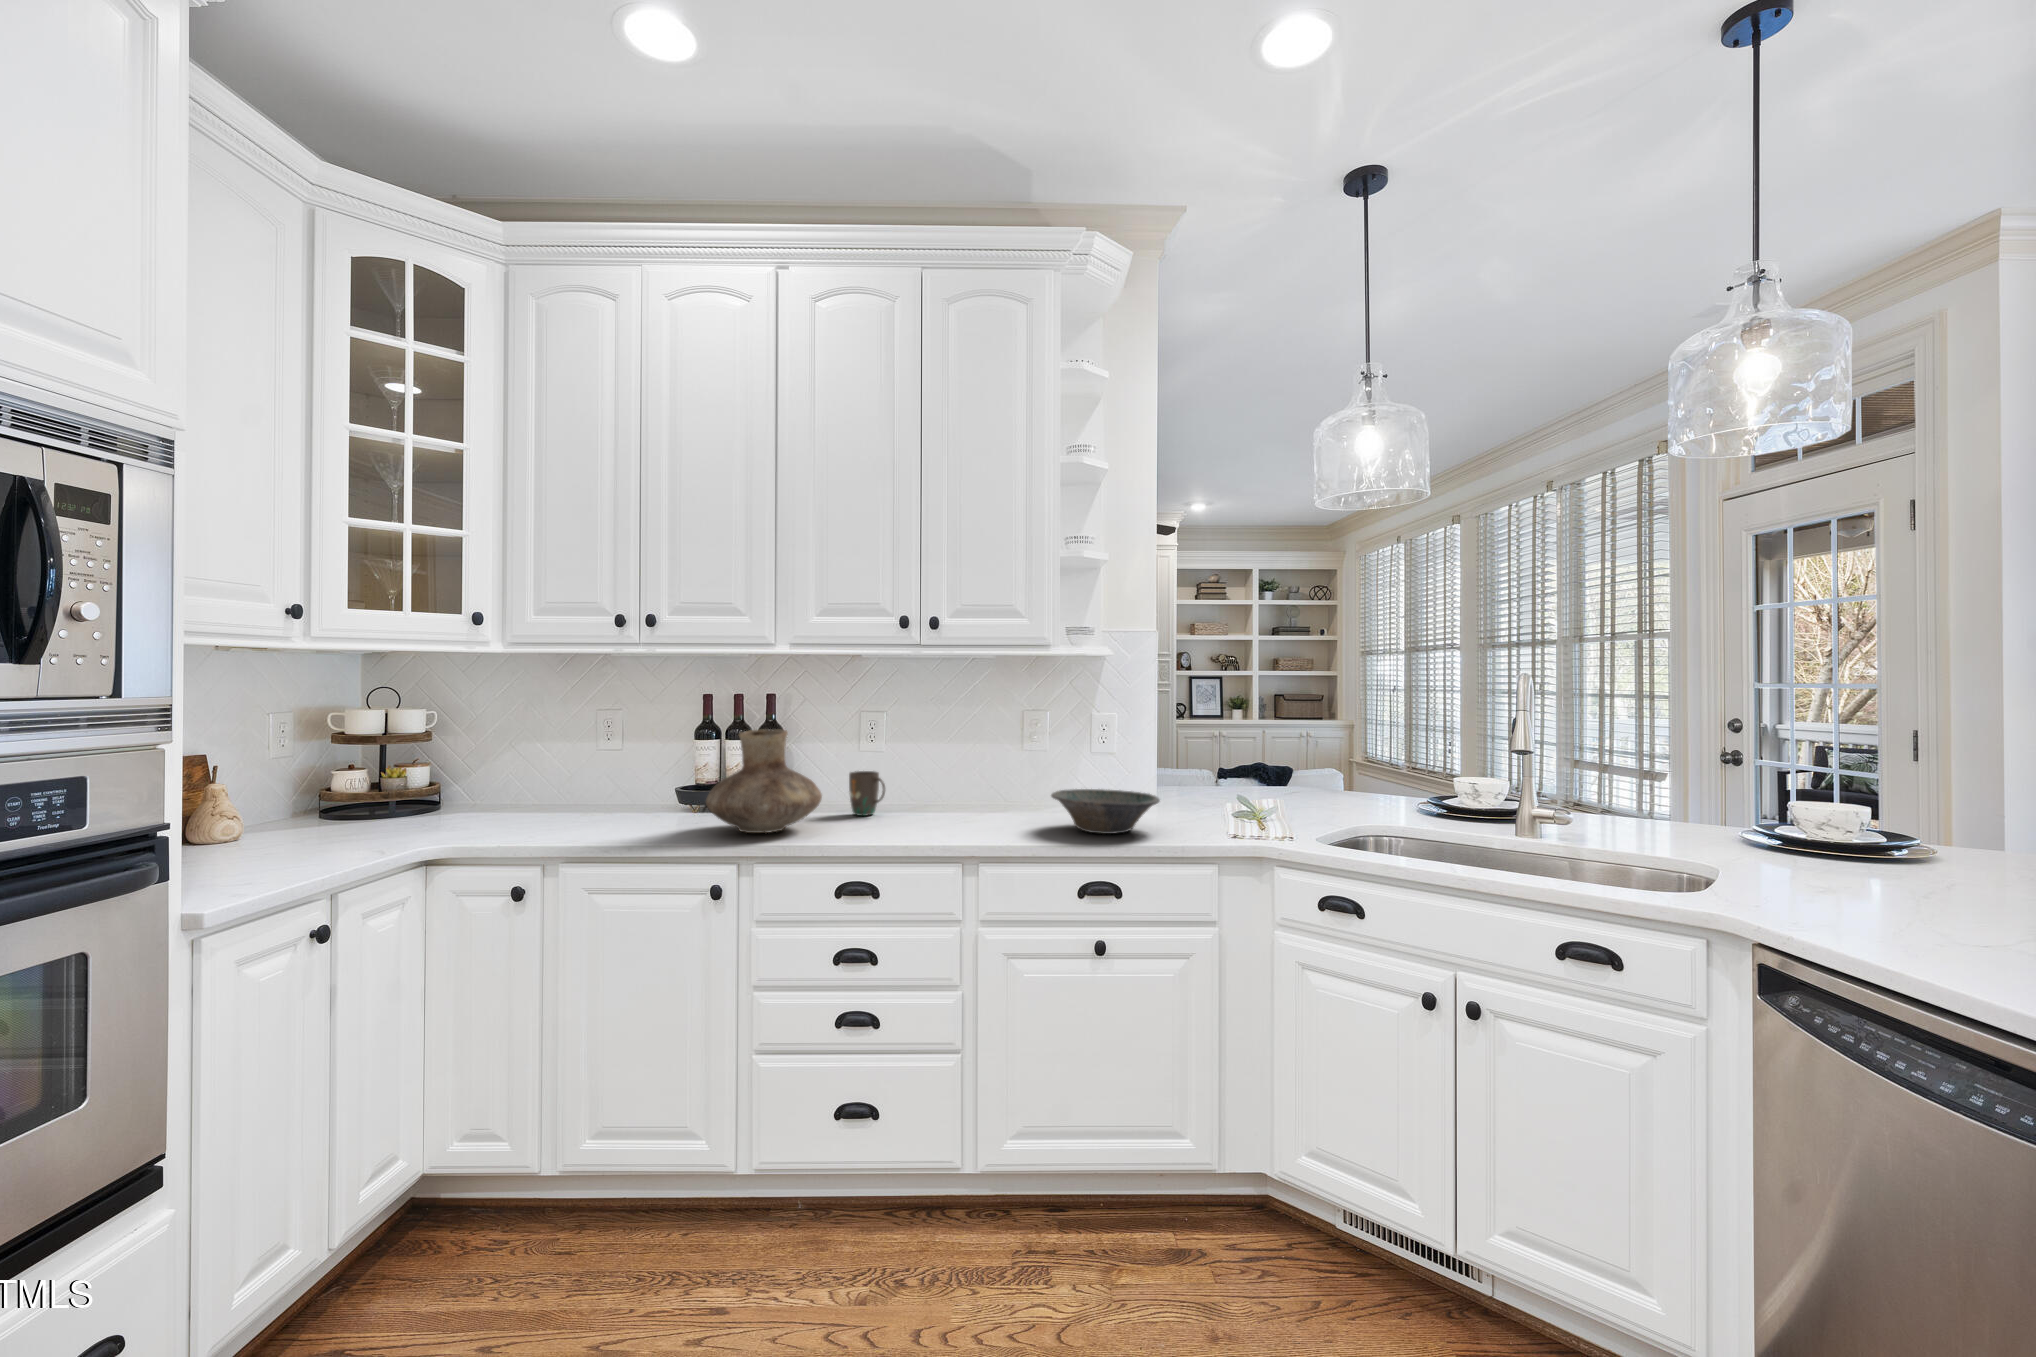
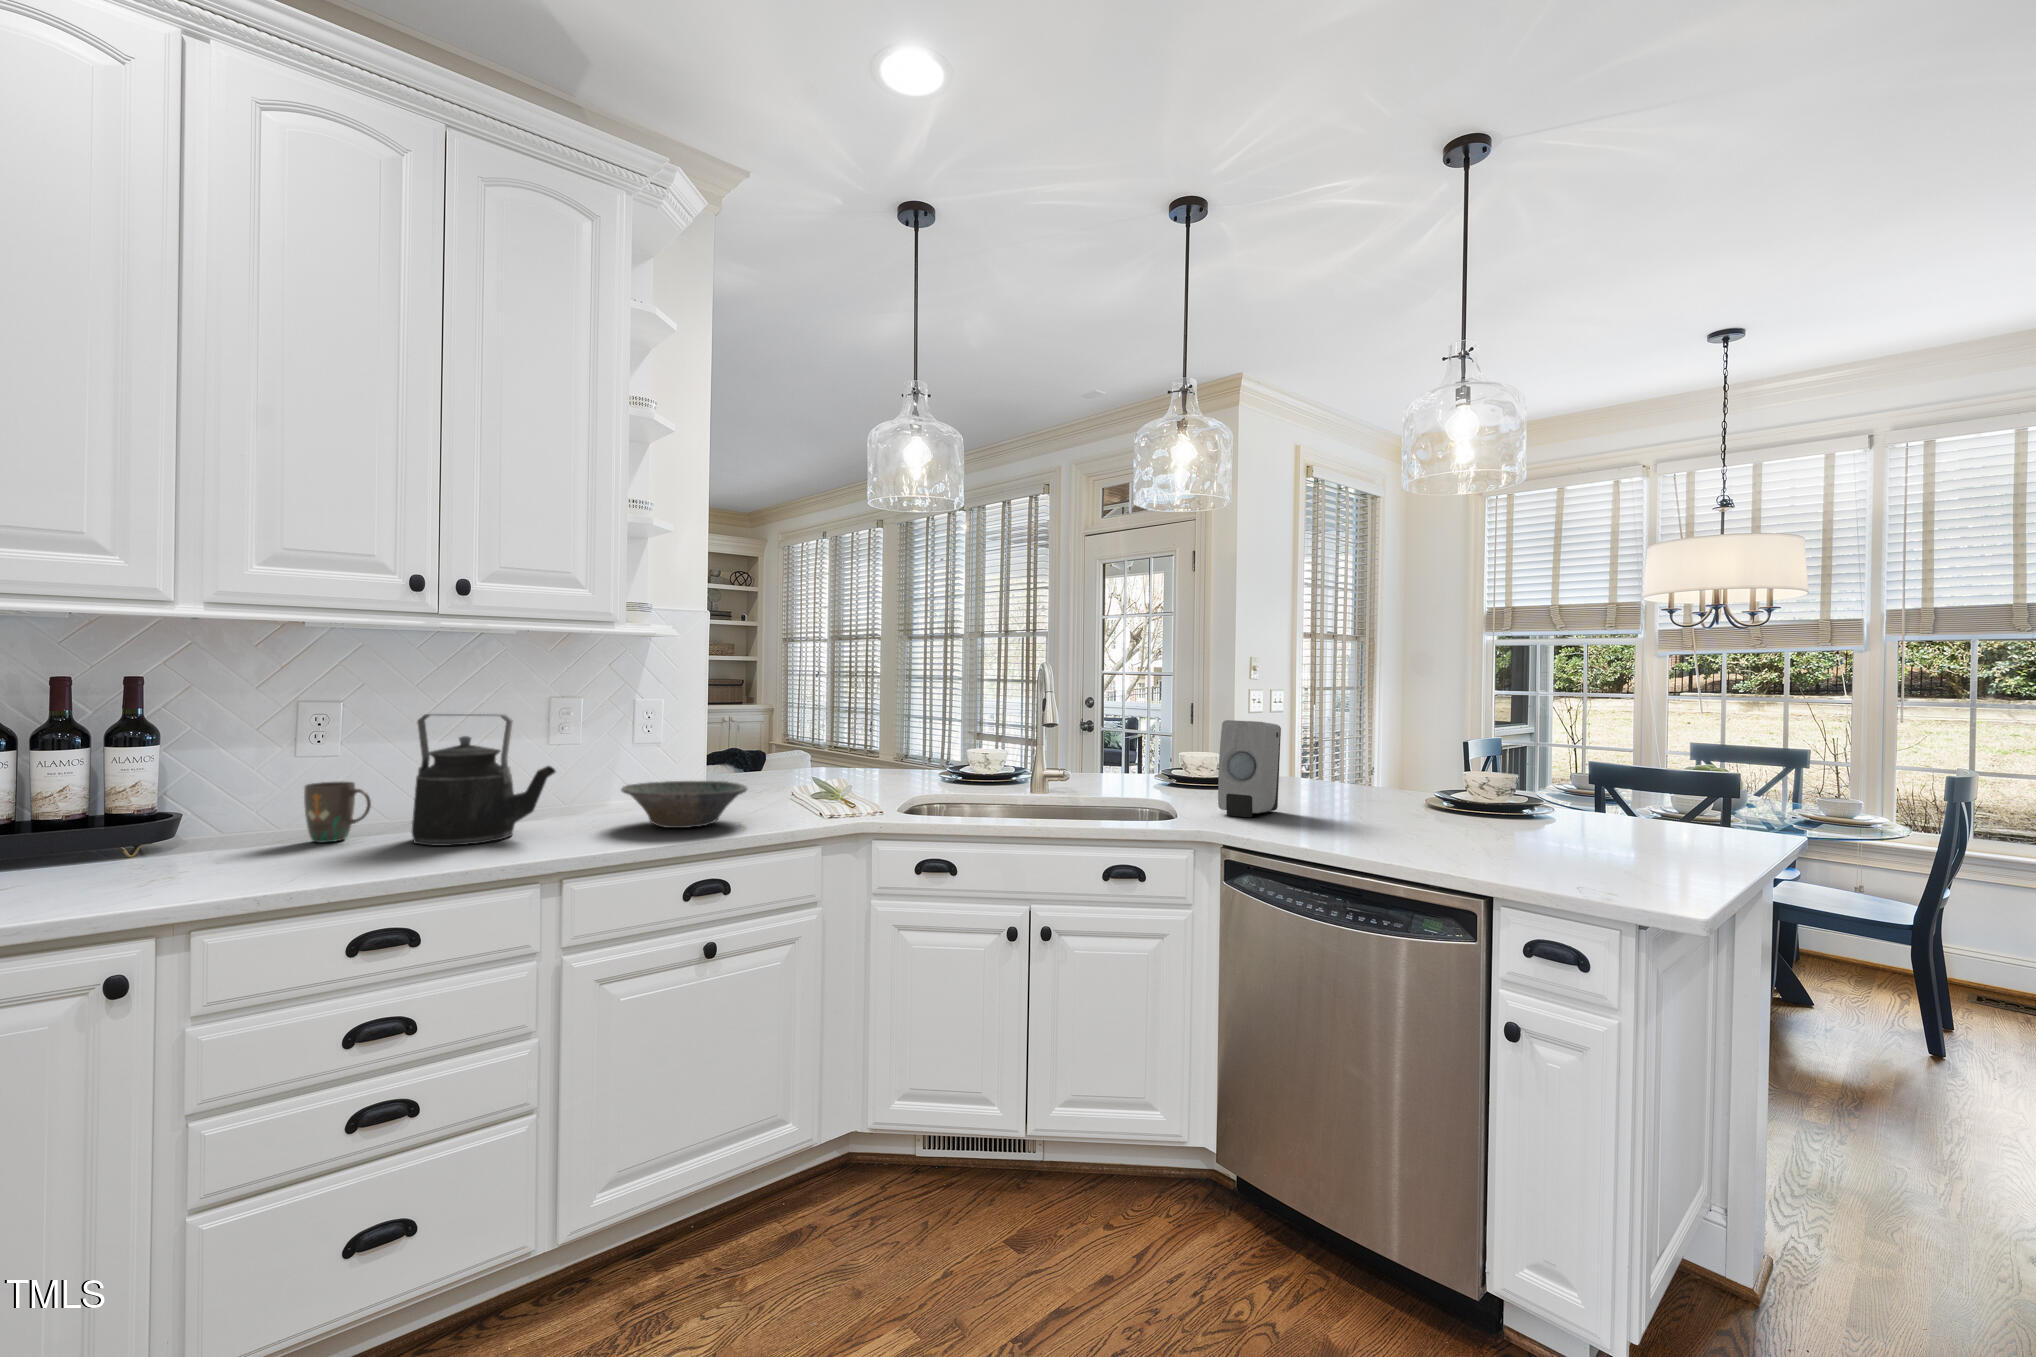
kettle: none [903,723,996,828] -> present [412,714,556,846]
vase: present [706,729,822,833] -> none [66,729,294,884]
soap dispenser: none [1782,761,1923,908] -> present [1218,720,1281,817]

